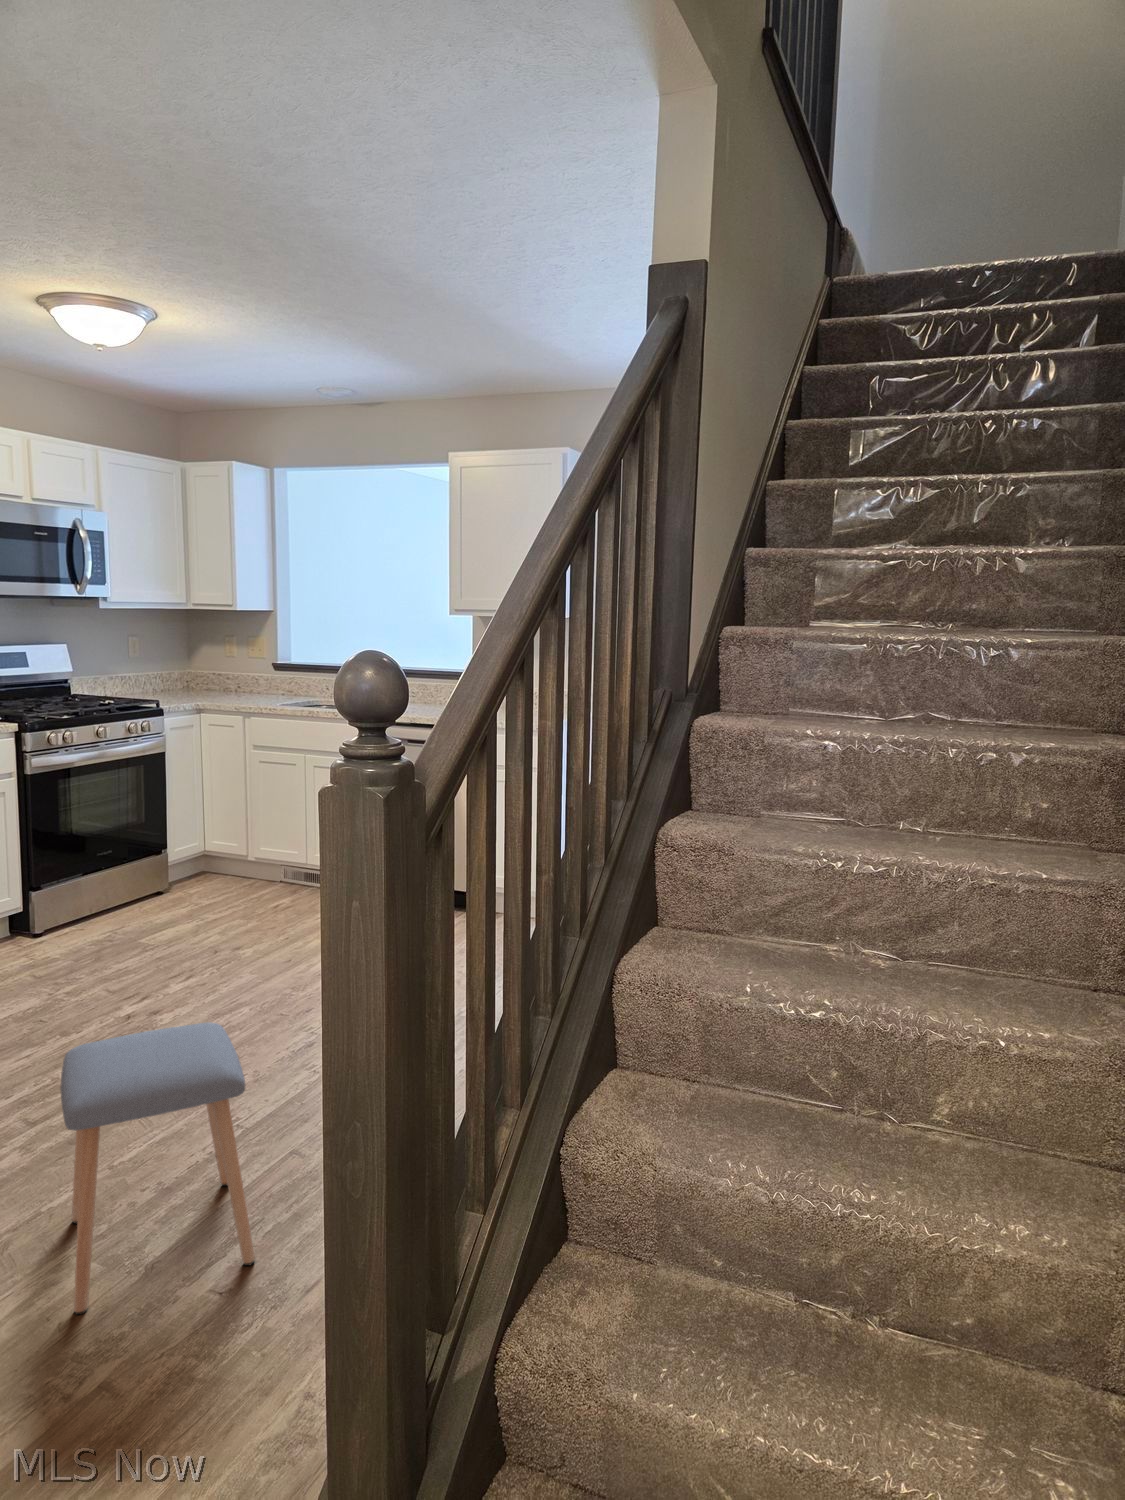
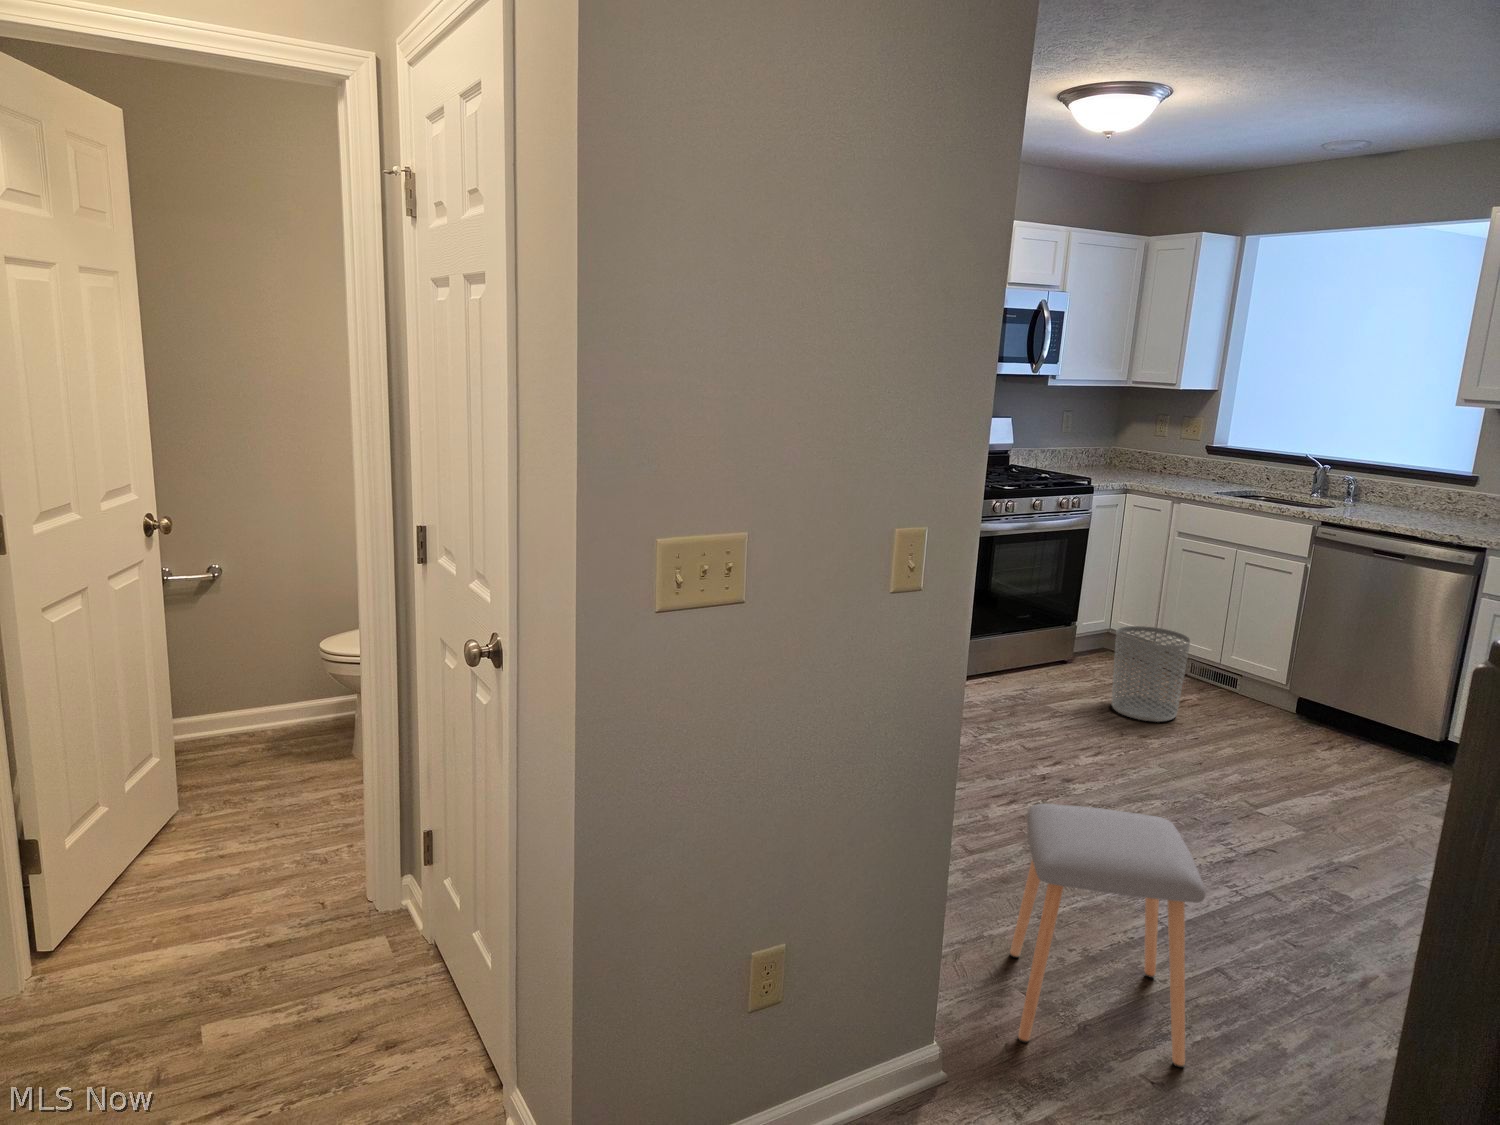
waste bin: none [199,839,270,933] -> present [1112,626,1190,722]

